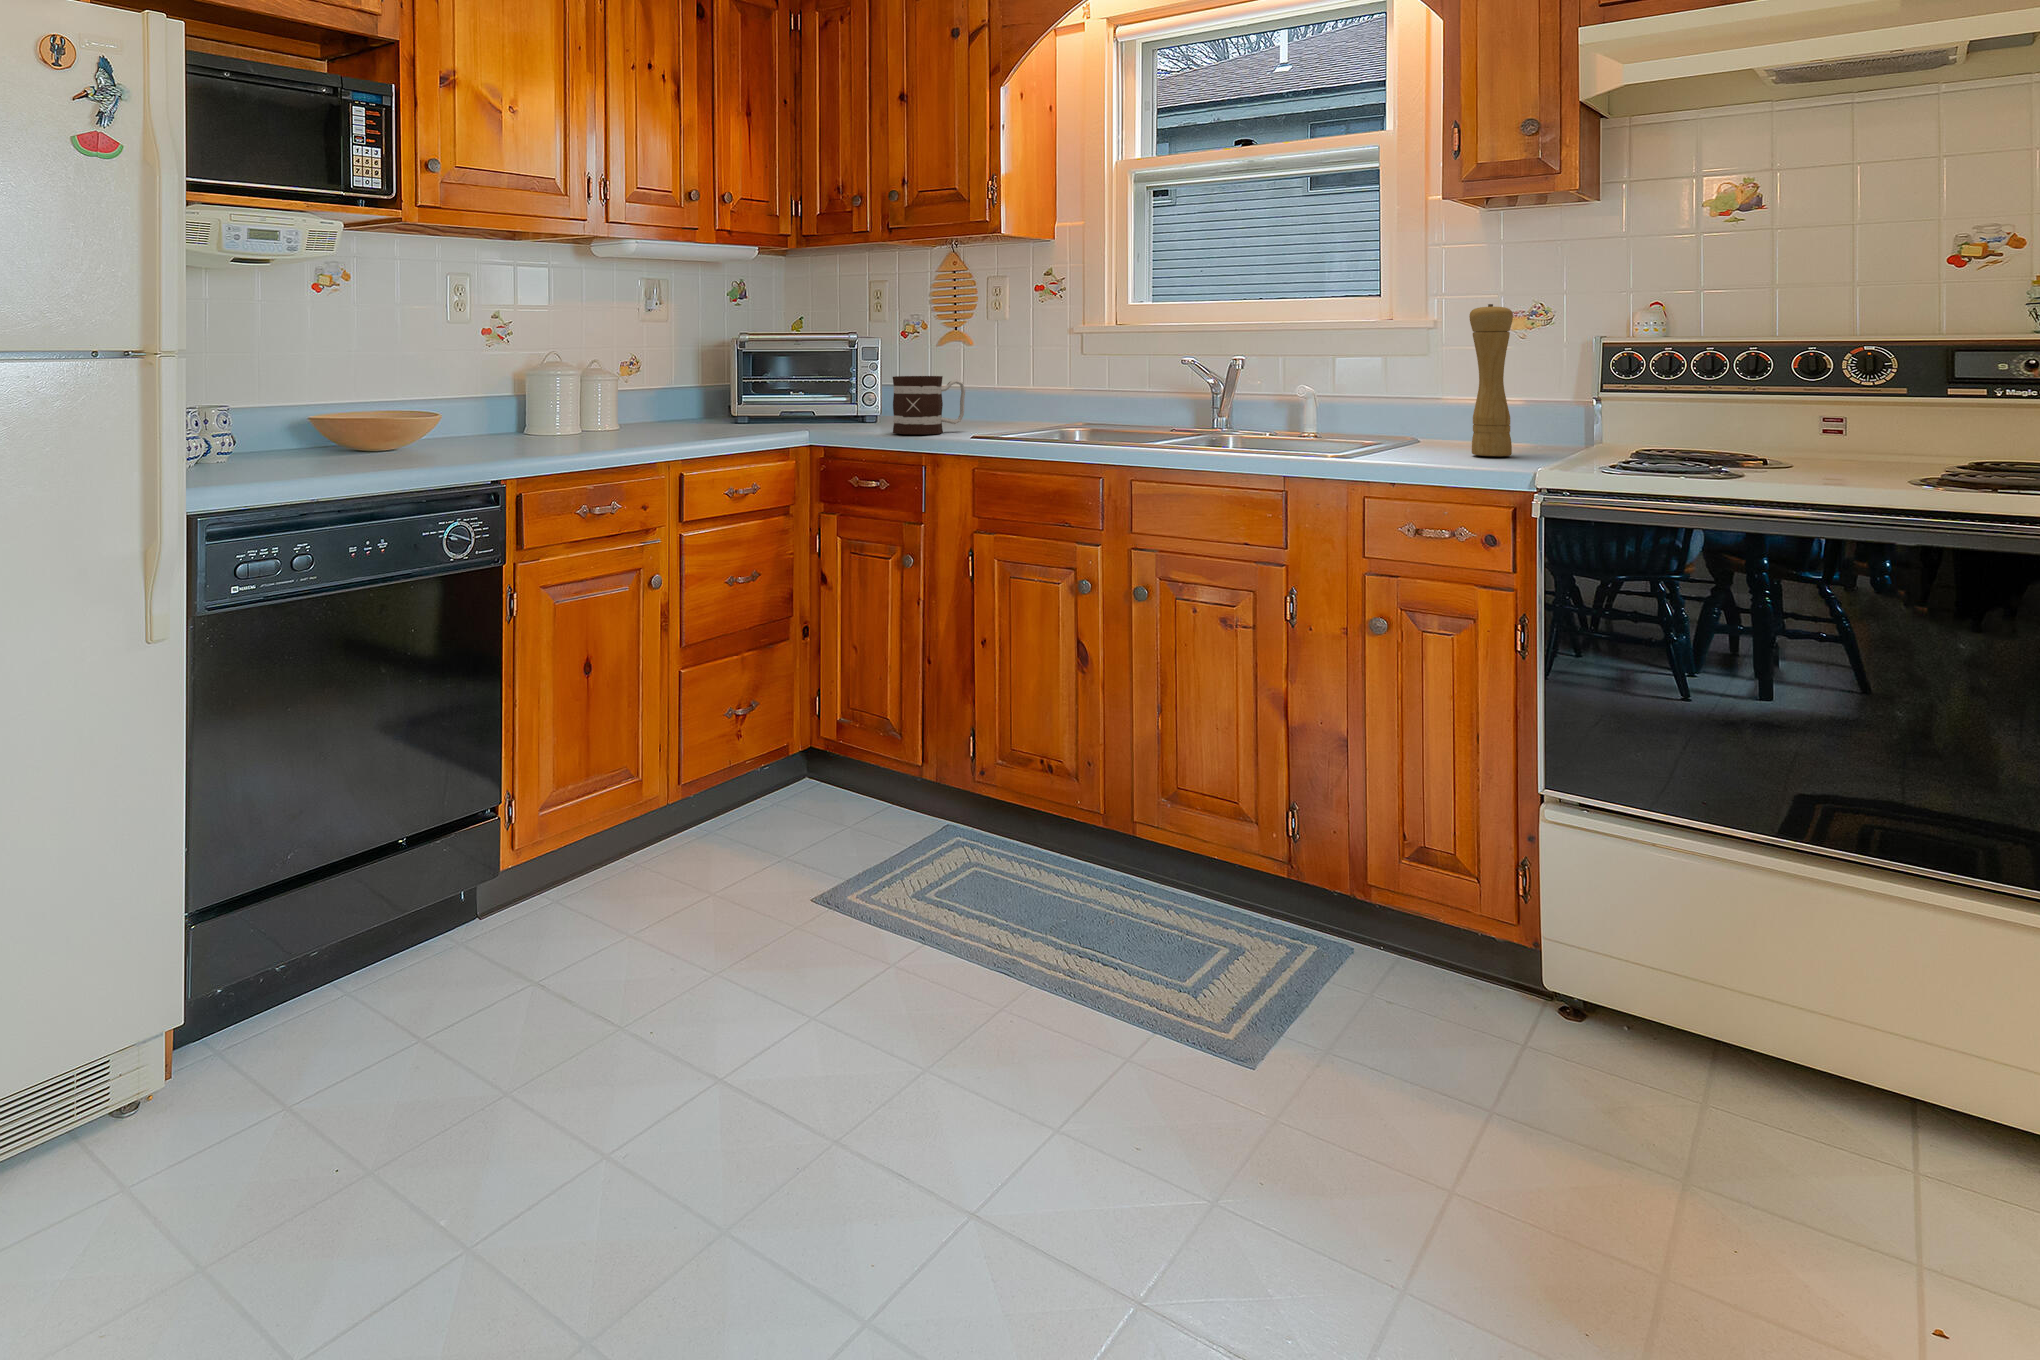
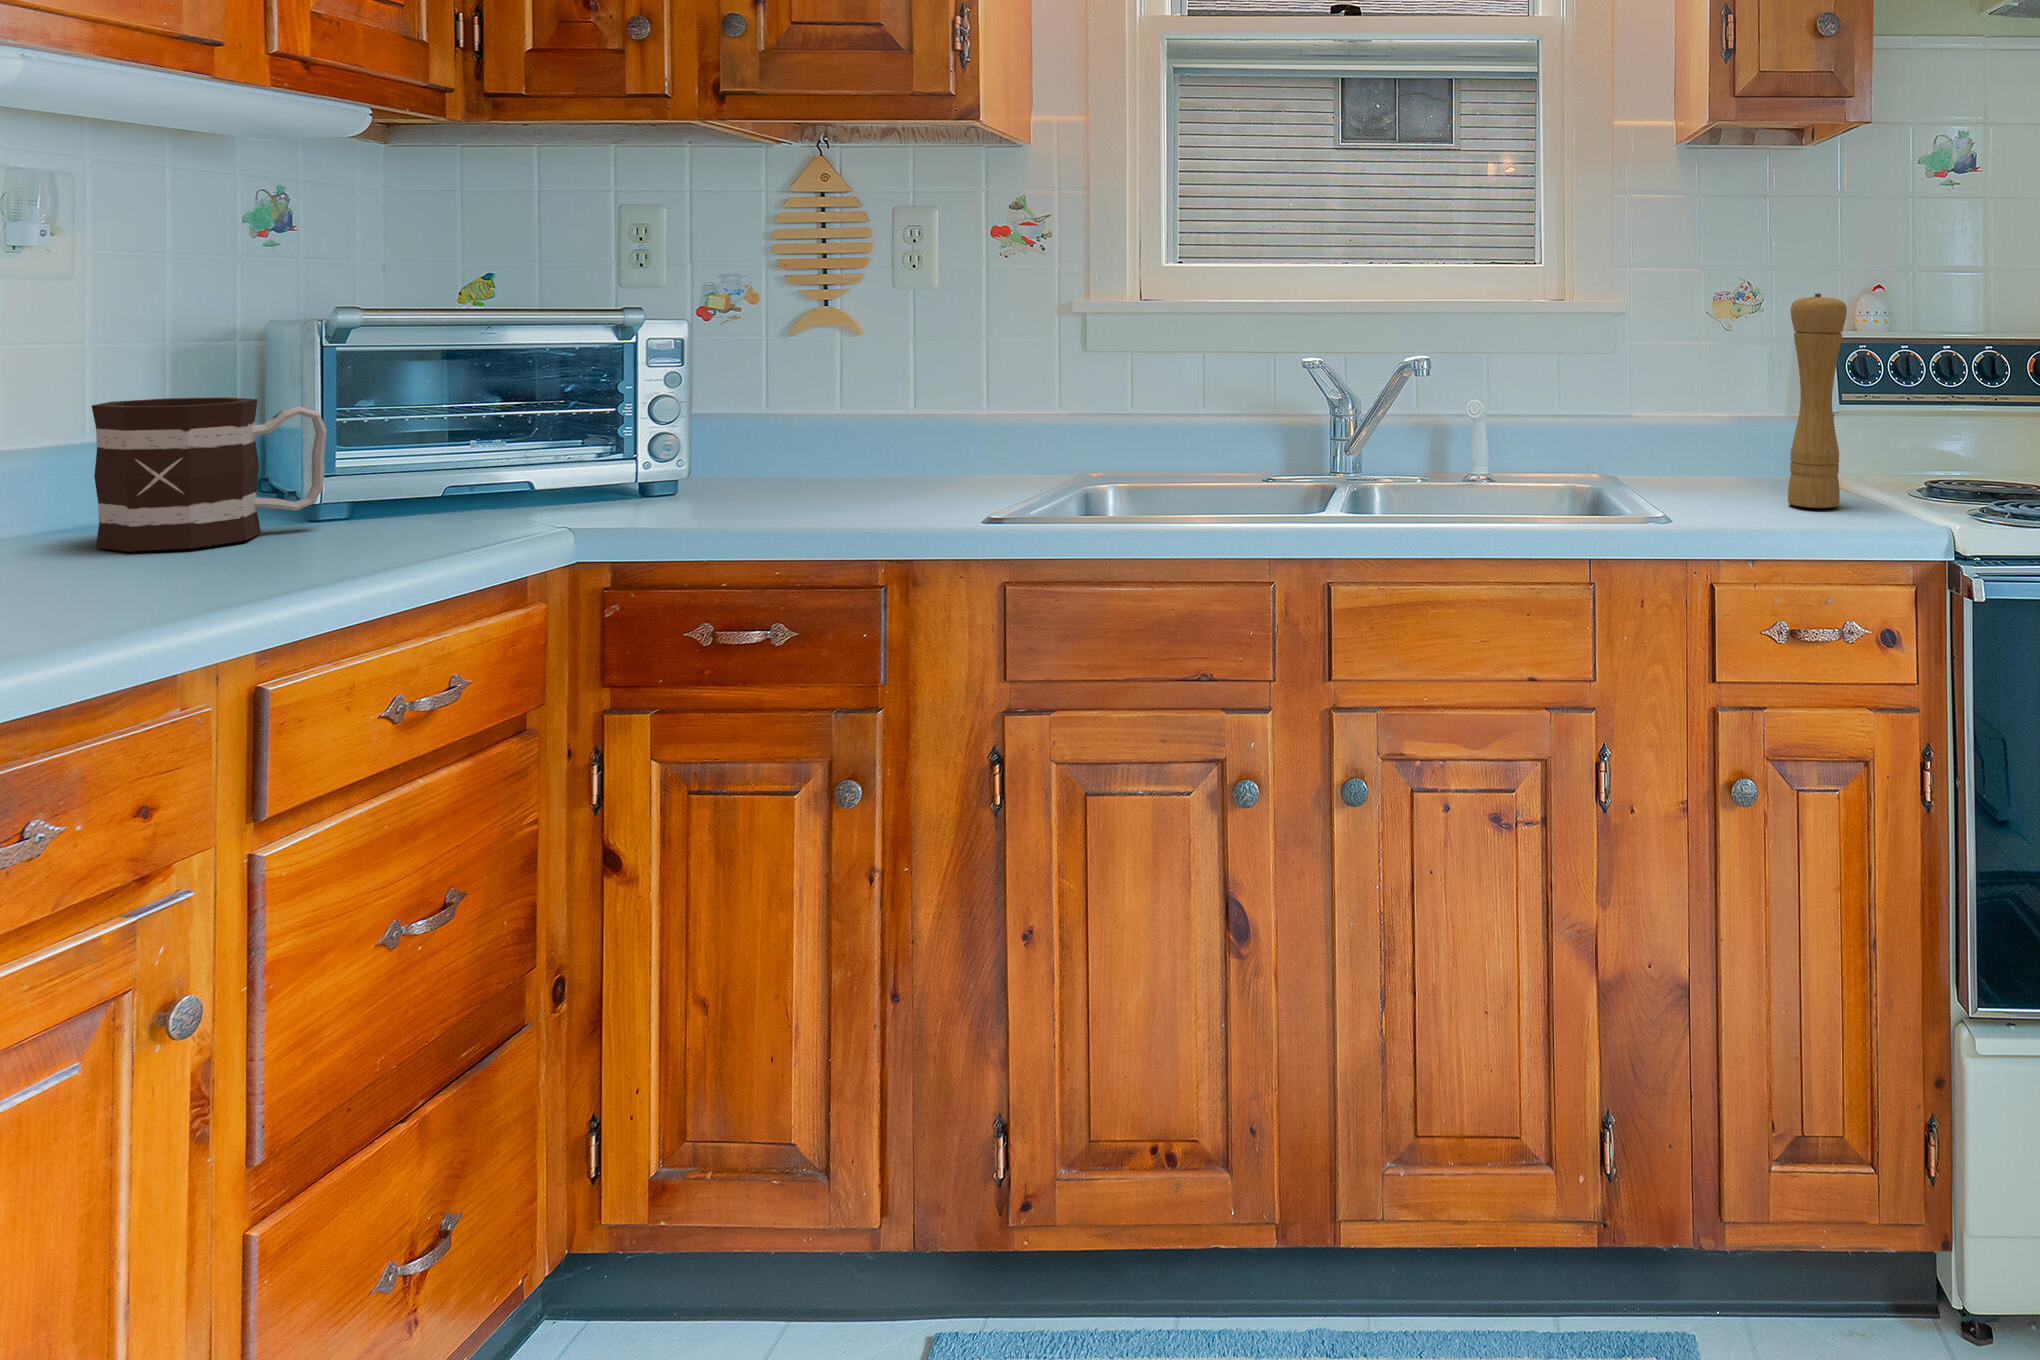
mug: present [893,376,965,434] -> present [92,397,327,552]

